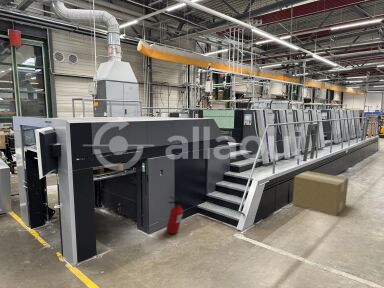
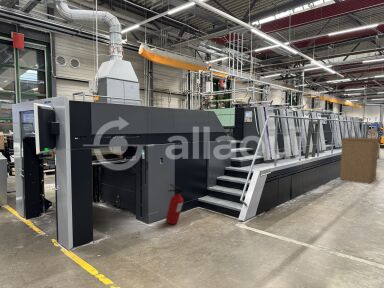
filing cabinet: none [337,135,378,183] -> present [340,137,379,184]
cardboard box: present [293,171,348,216] -> none [295,168,351,211]

